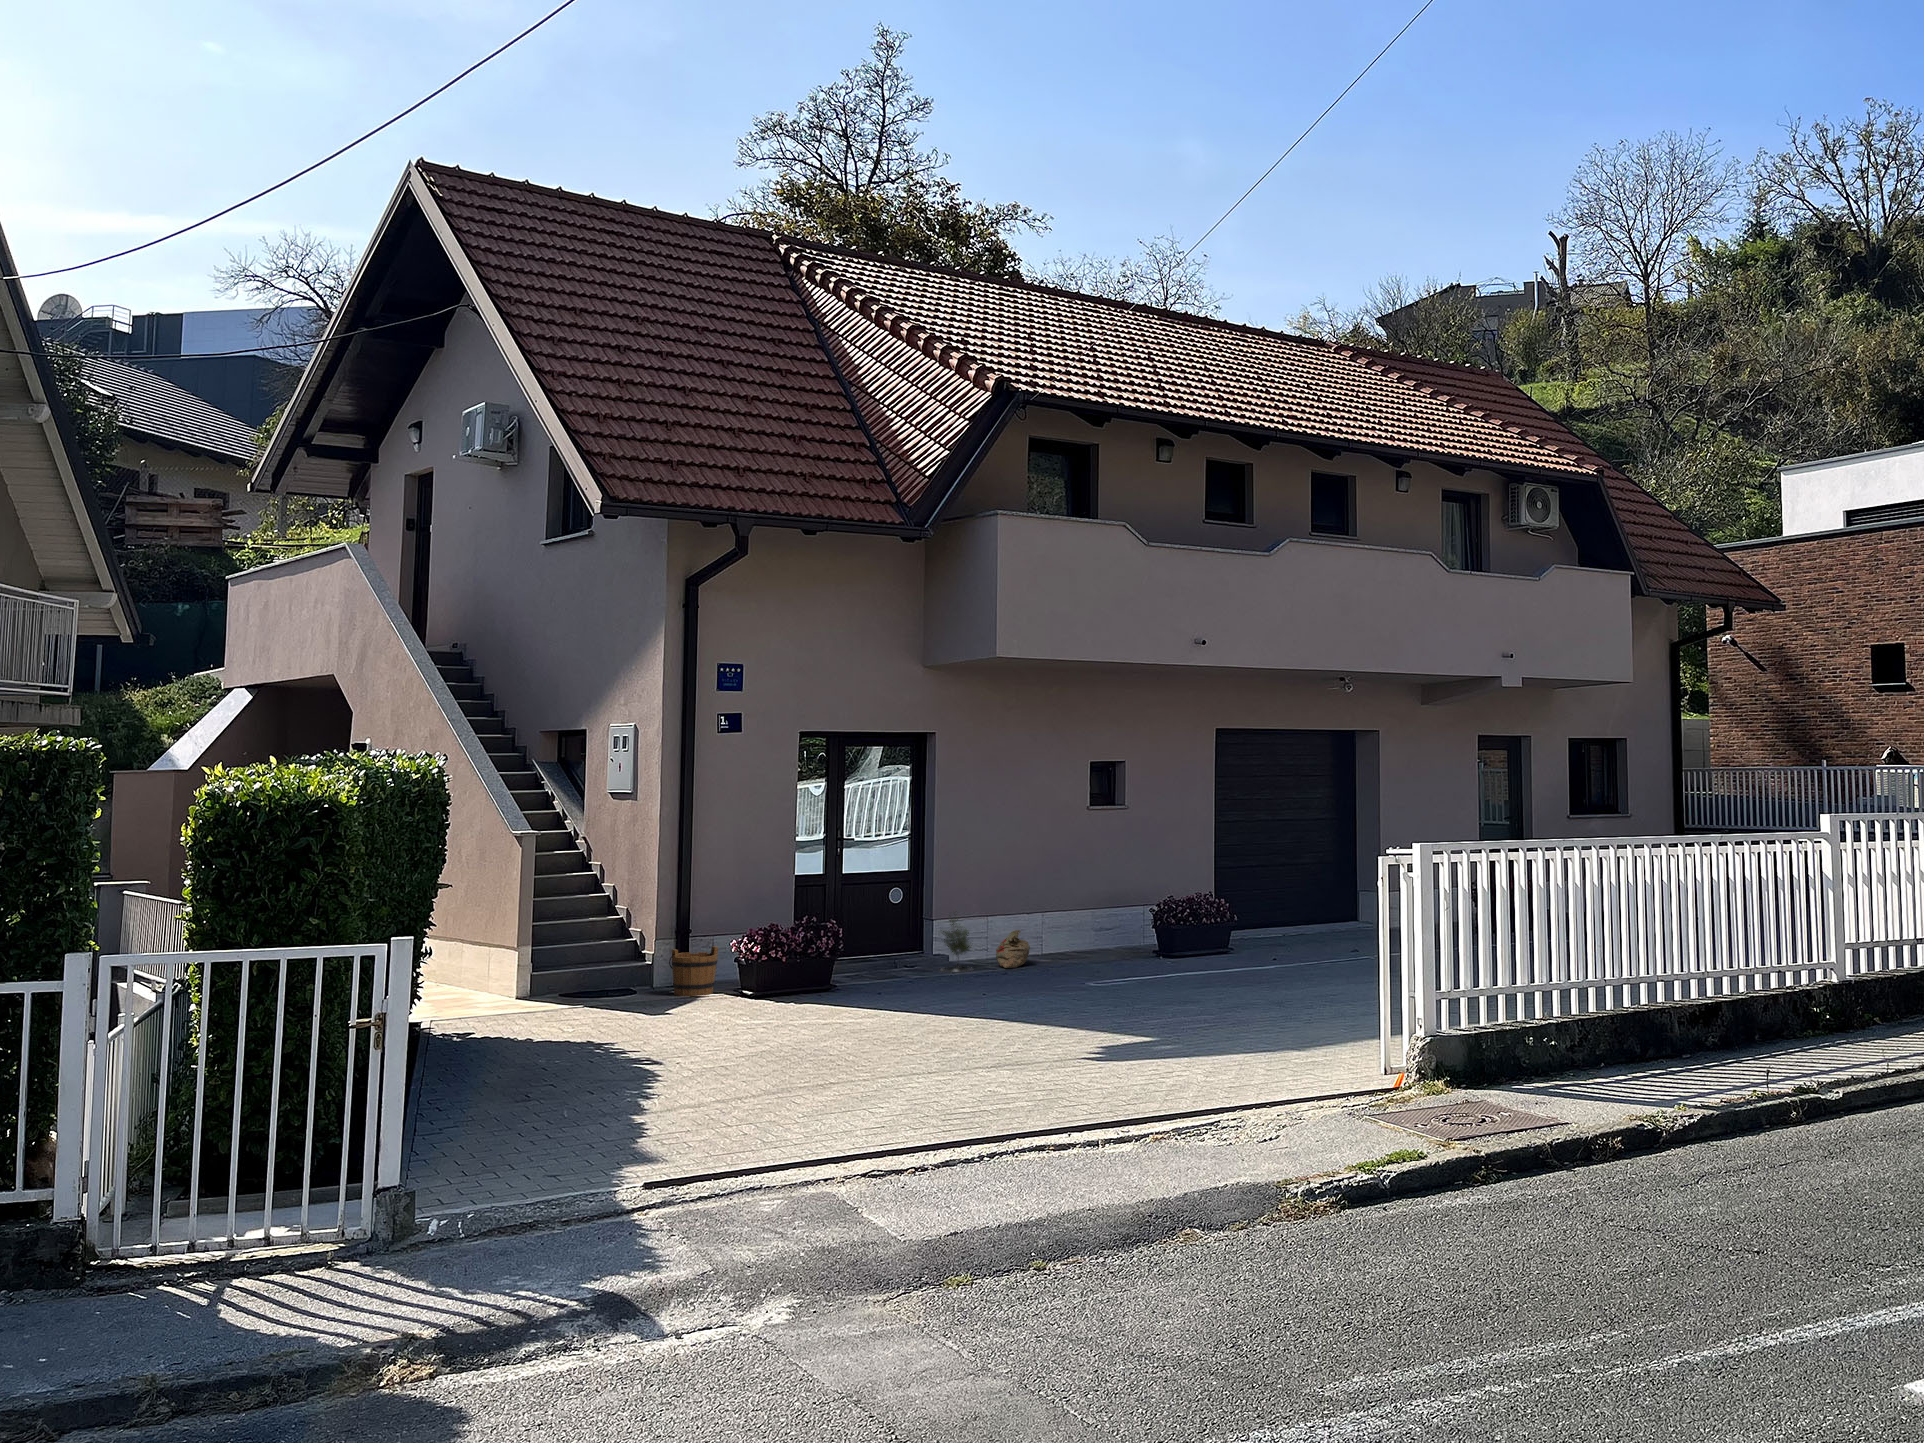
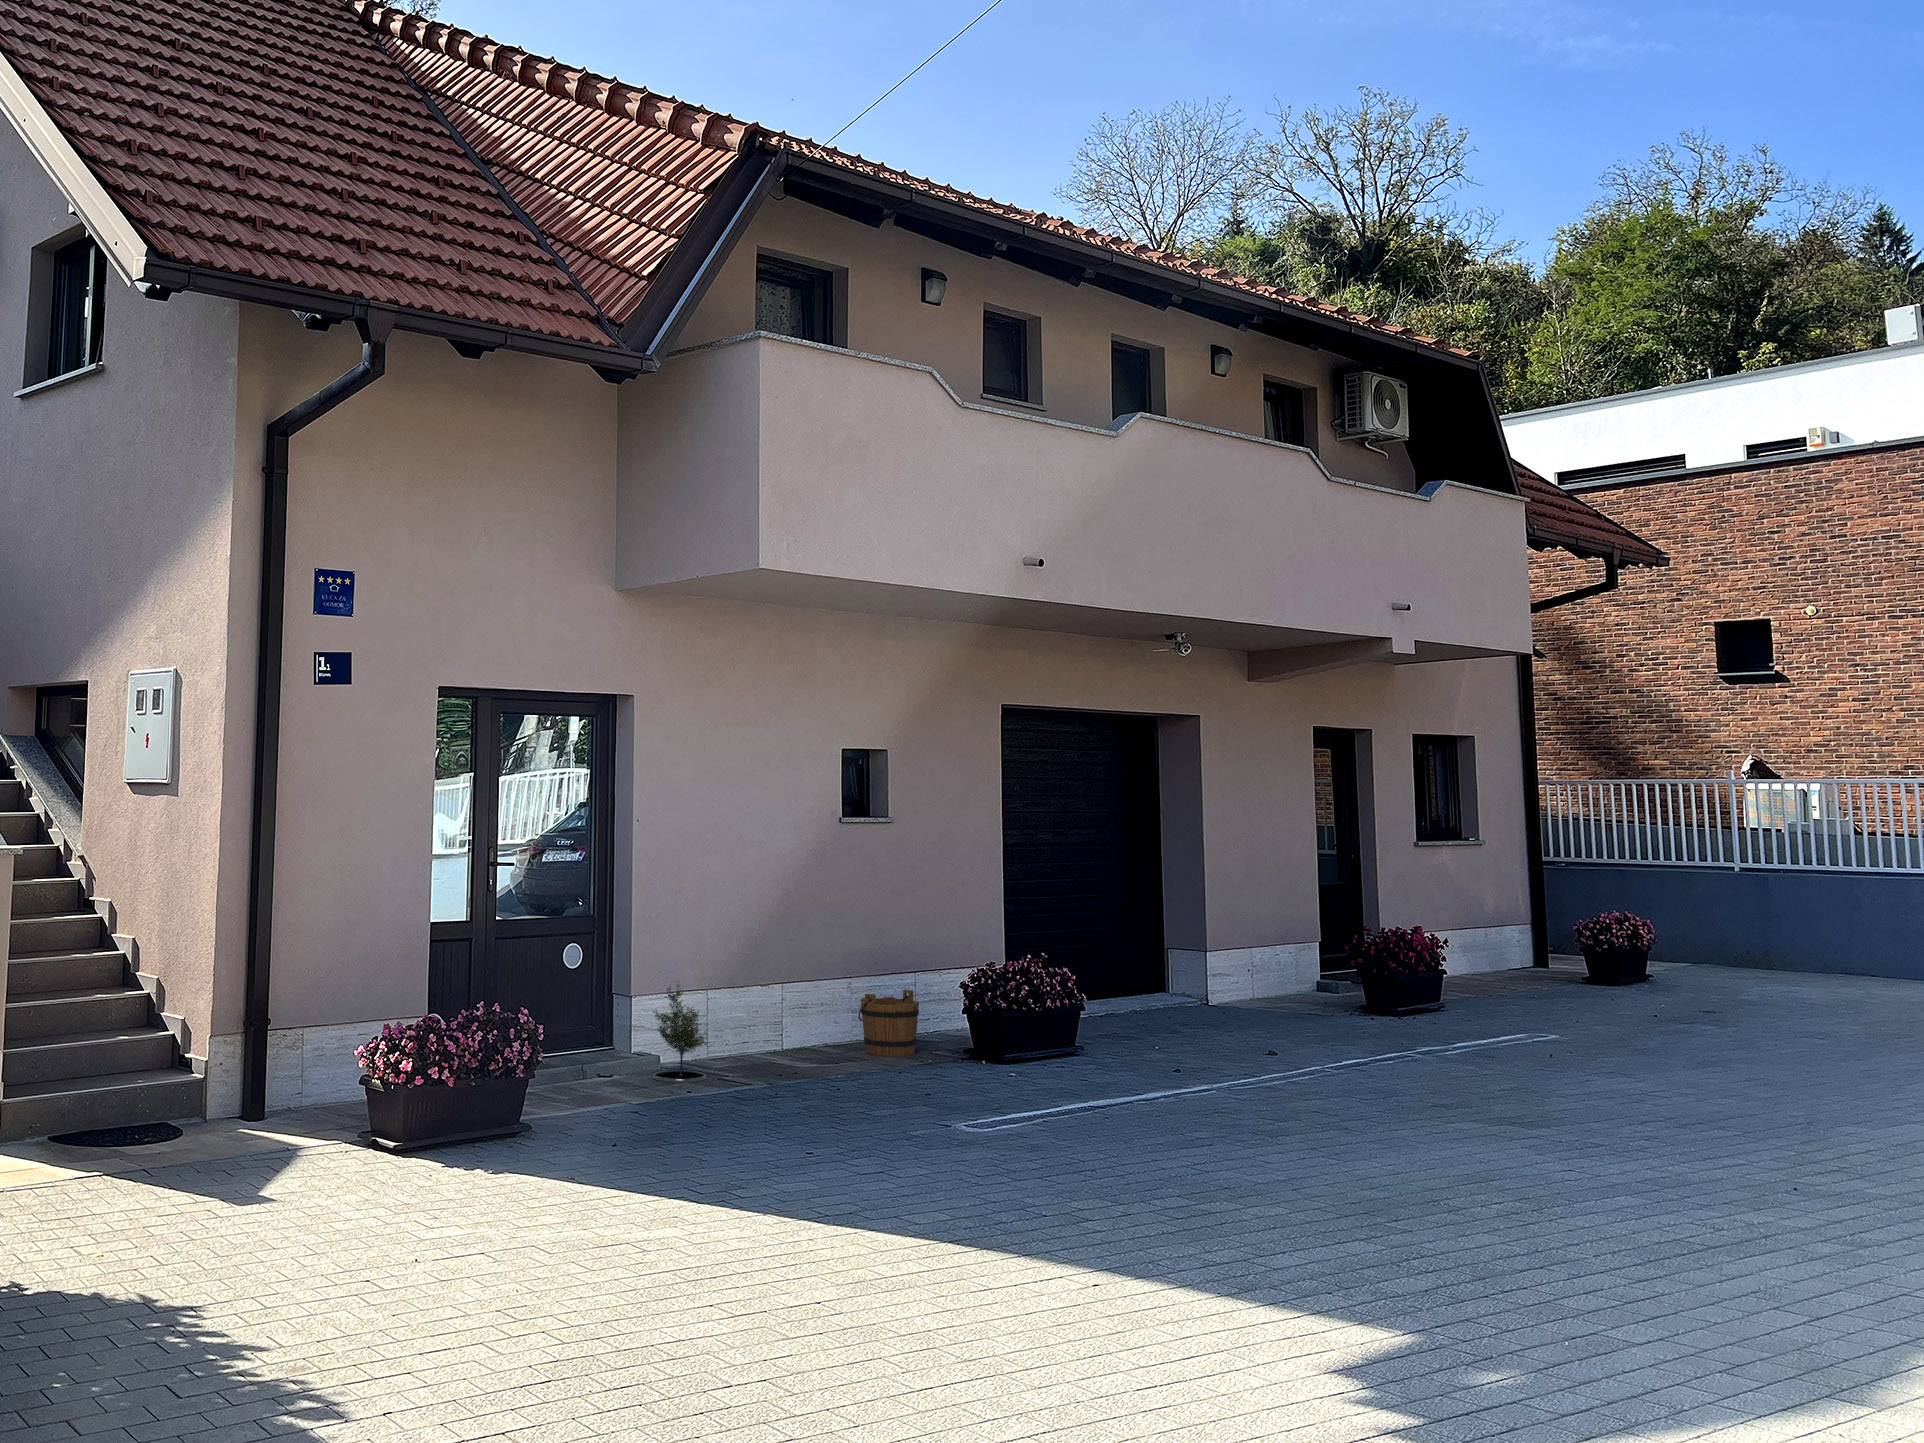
bag: present [996,930,1030,968] -> none [733,1010,786,1074]
bucket: present [669,946,718,996] -> present [858,990,919,1056]

